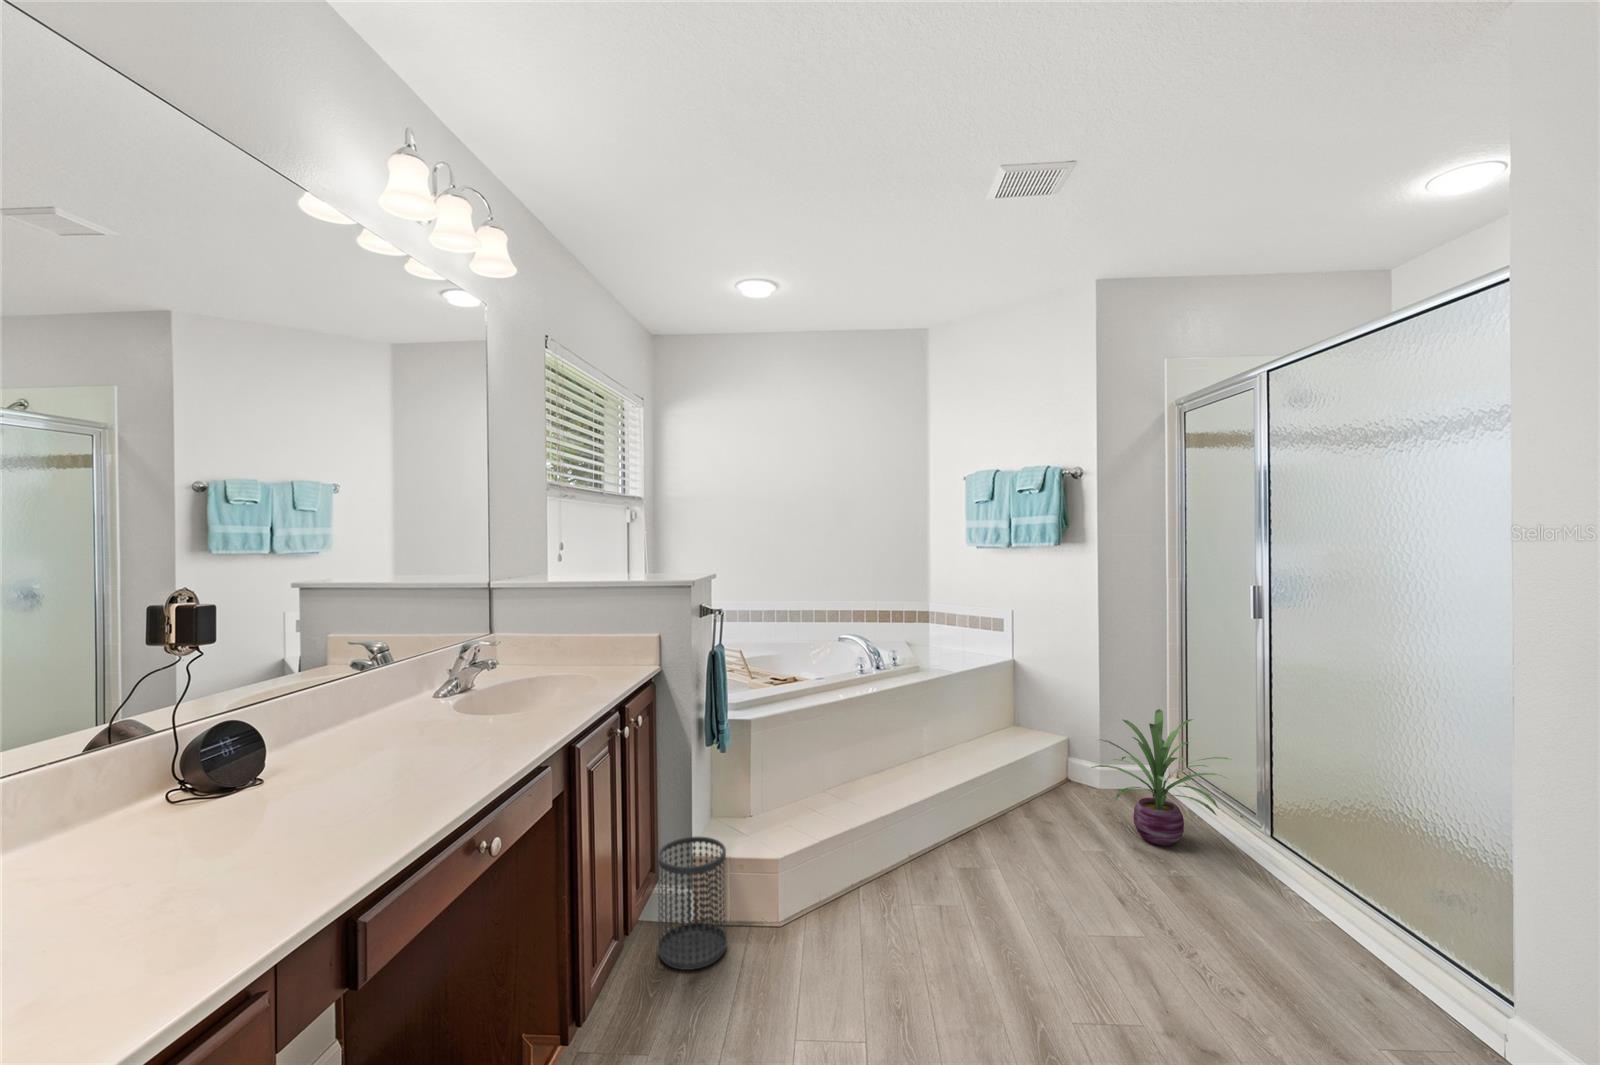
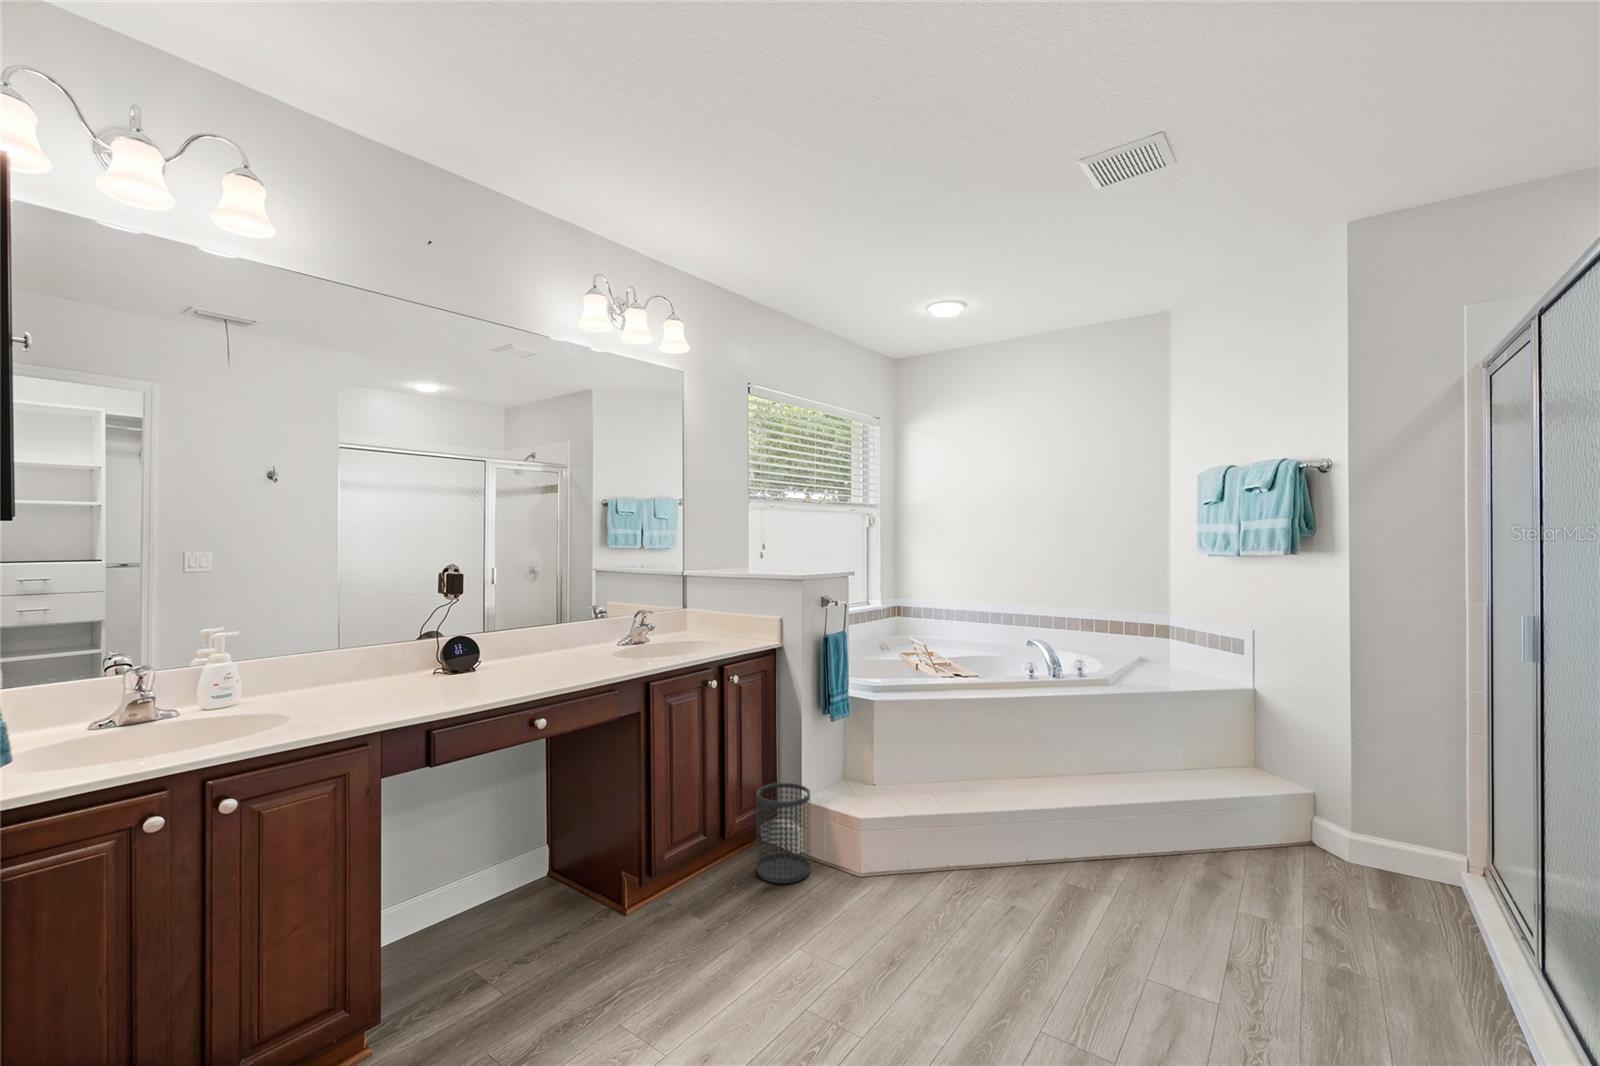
decorative plant: present [1091,709,1229,846] -> none [1277,767,1501,939]

